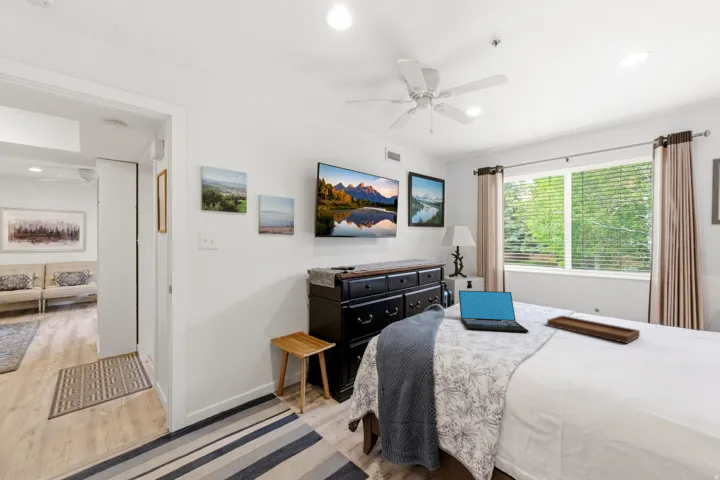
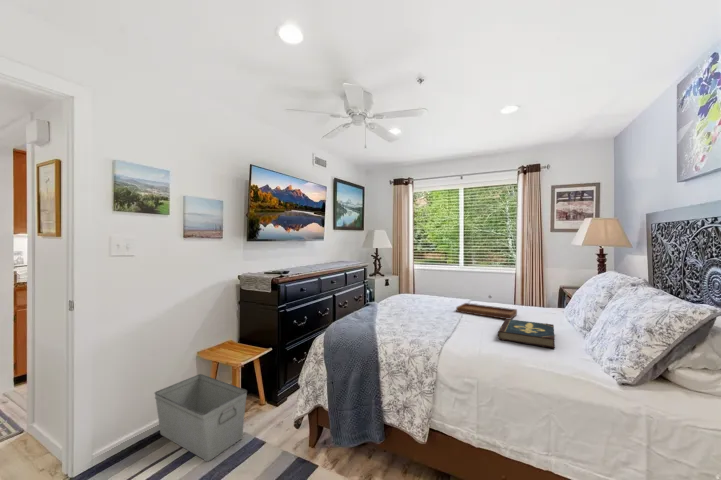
laptop: present [459,290,529,332] -> none [388,286,445,320]
book: none [599,342,698,394] -> present [498,319,555,348]
storage bin: none [233,361,308,445] -> present [155,374,247,461]

